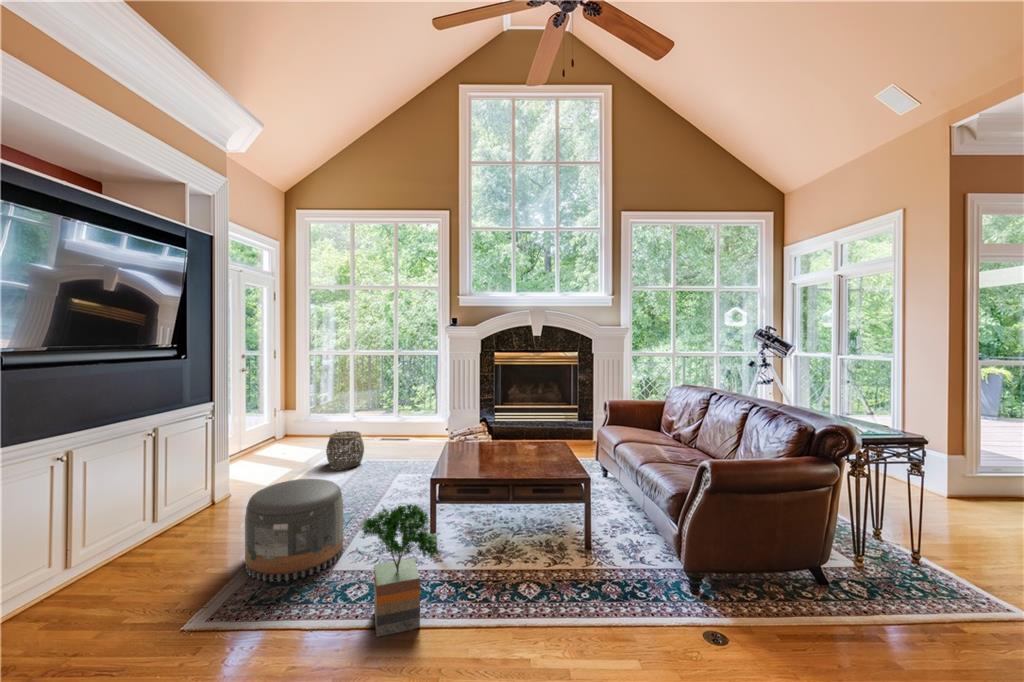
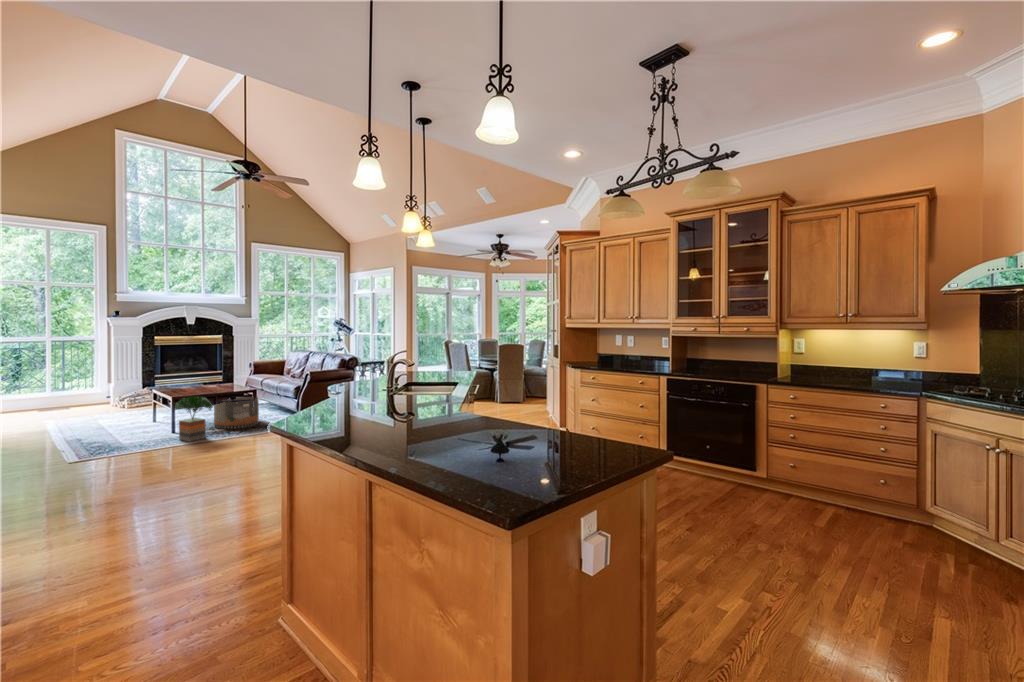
woven basket: present [326,431,364,469] -> none [25,397,63,423]
pouf: present [245,479,344,581] -> present [214,396,259,429]

